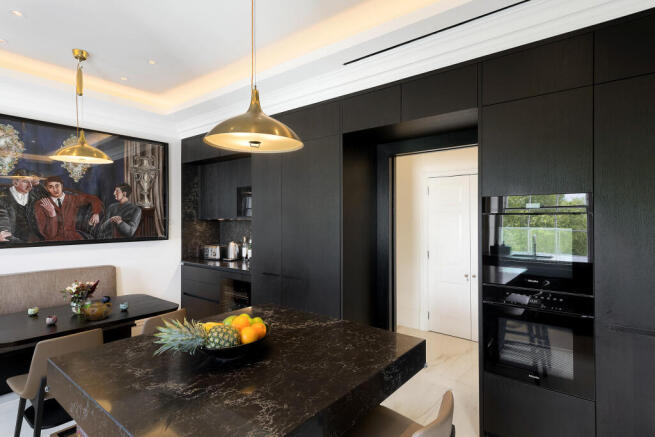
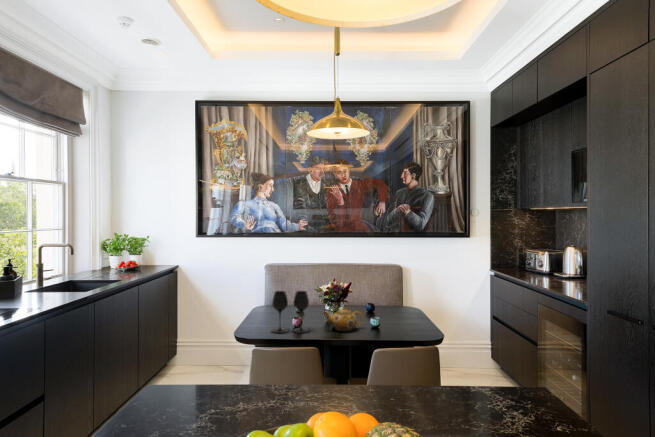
wine glass: none [25,295,66,336] -> present [272,291,309,333]

